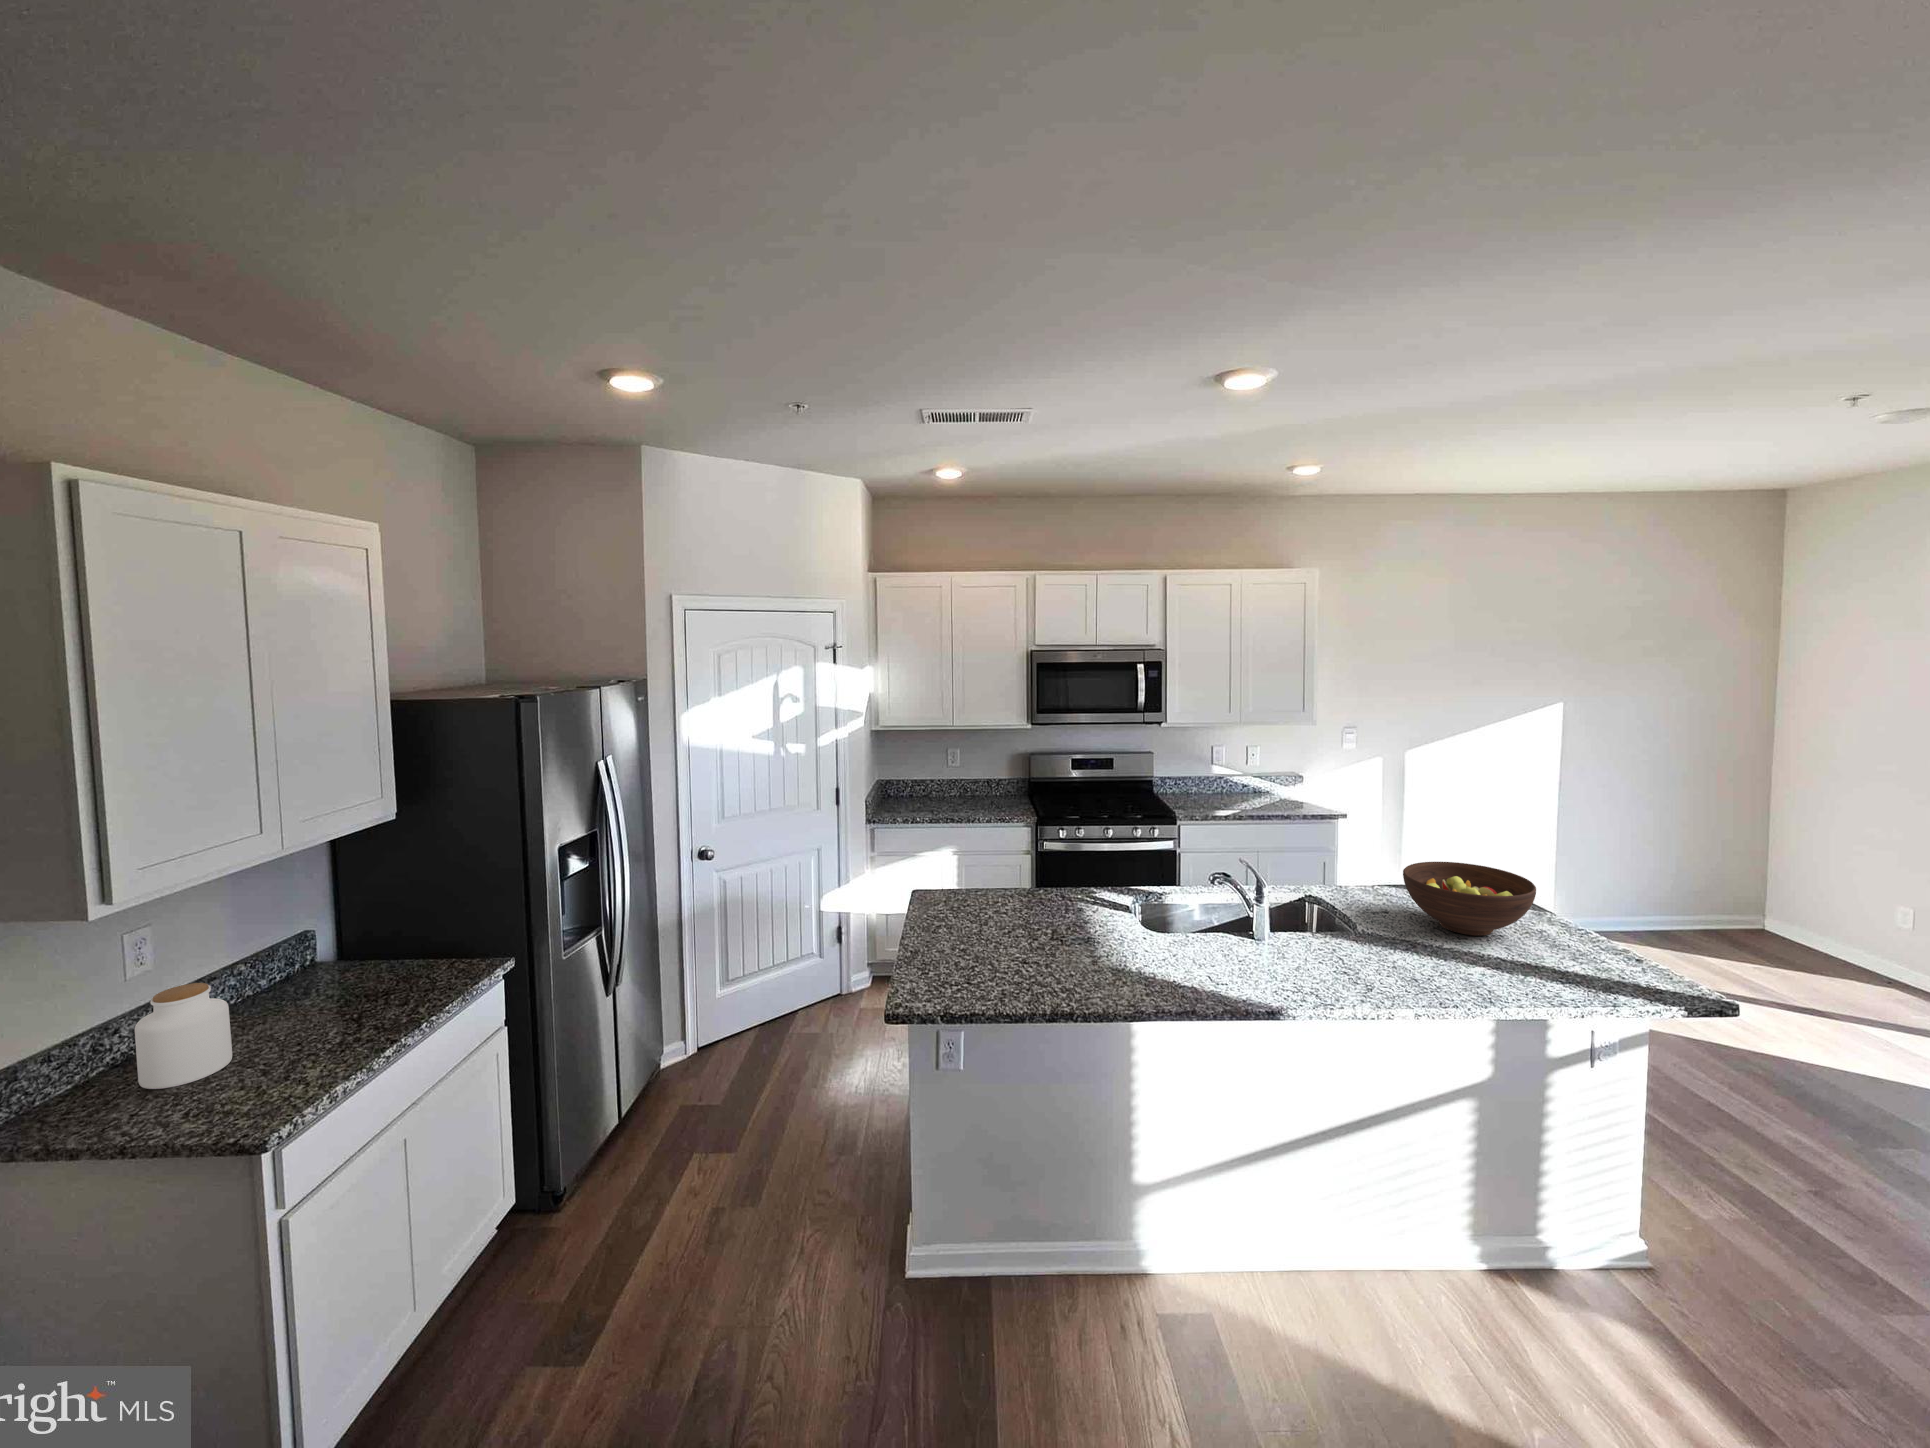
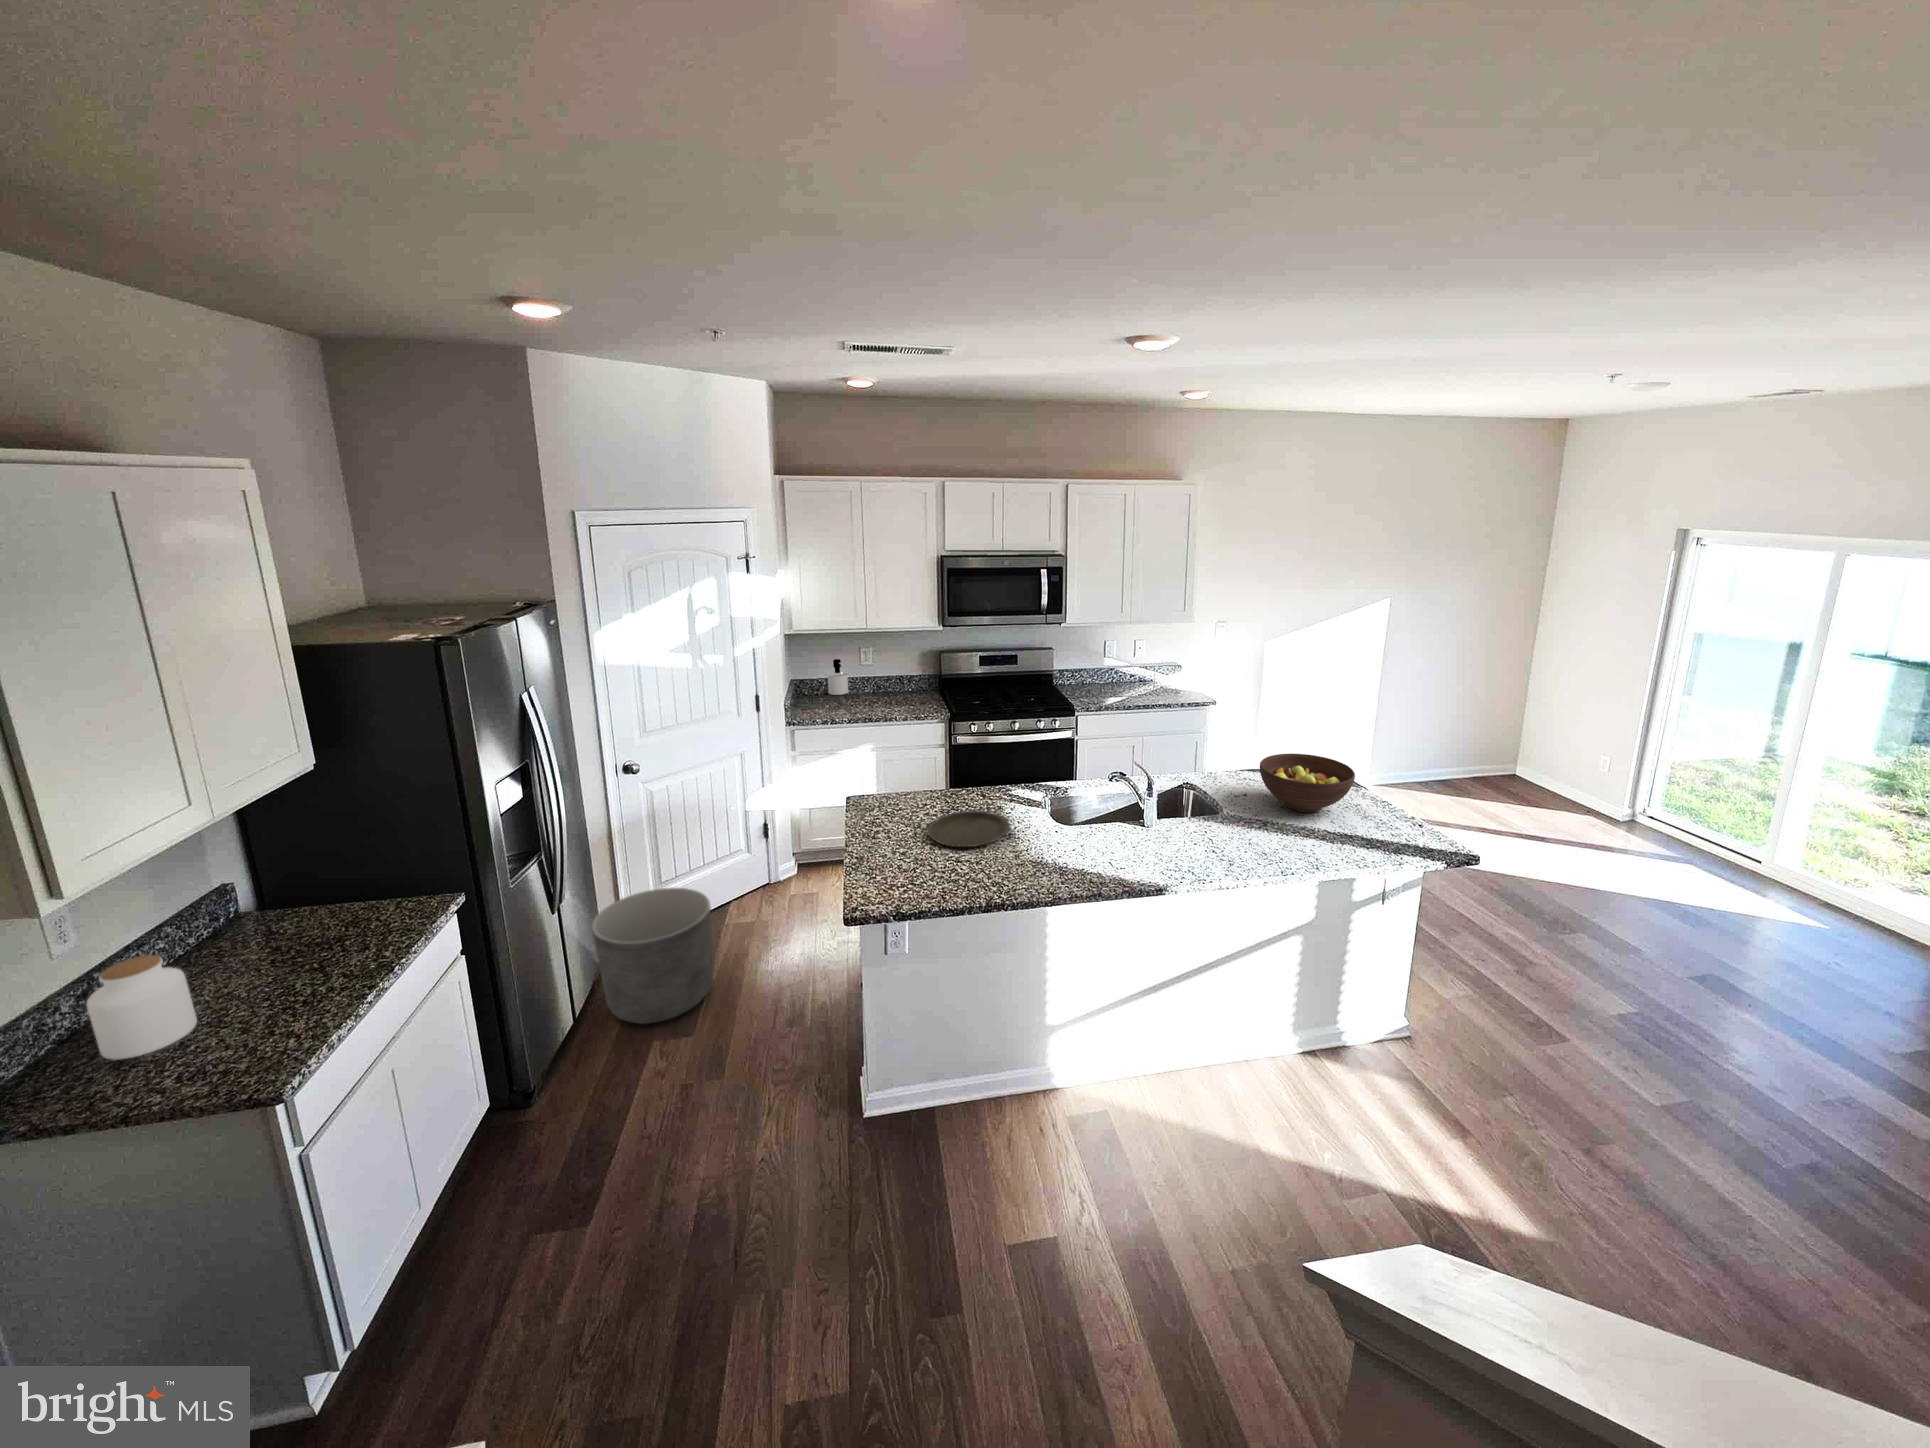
soap dispenser: none [911,758,932,795] -> present [827,659,848,695]
plate: none [992,909,1089,947] -> present [927,811,1010,847]
planter: none [647,983,767,1133] -> present [592,888,713,1024]

